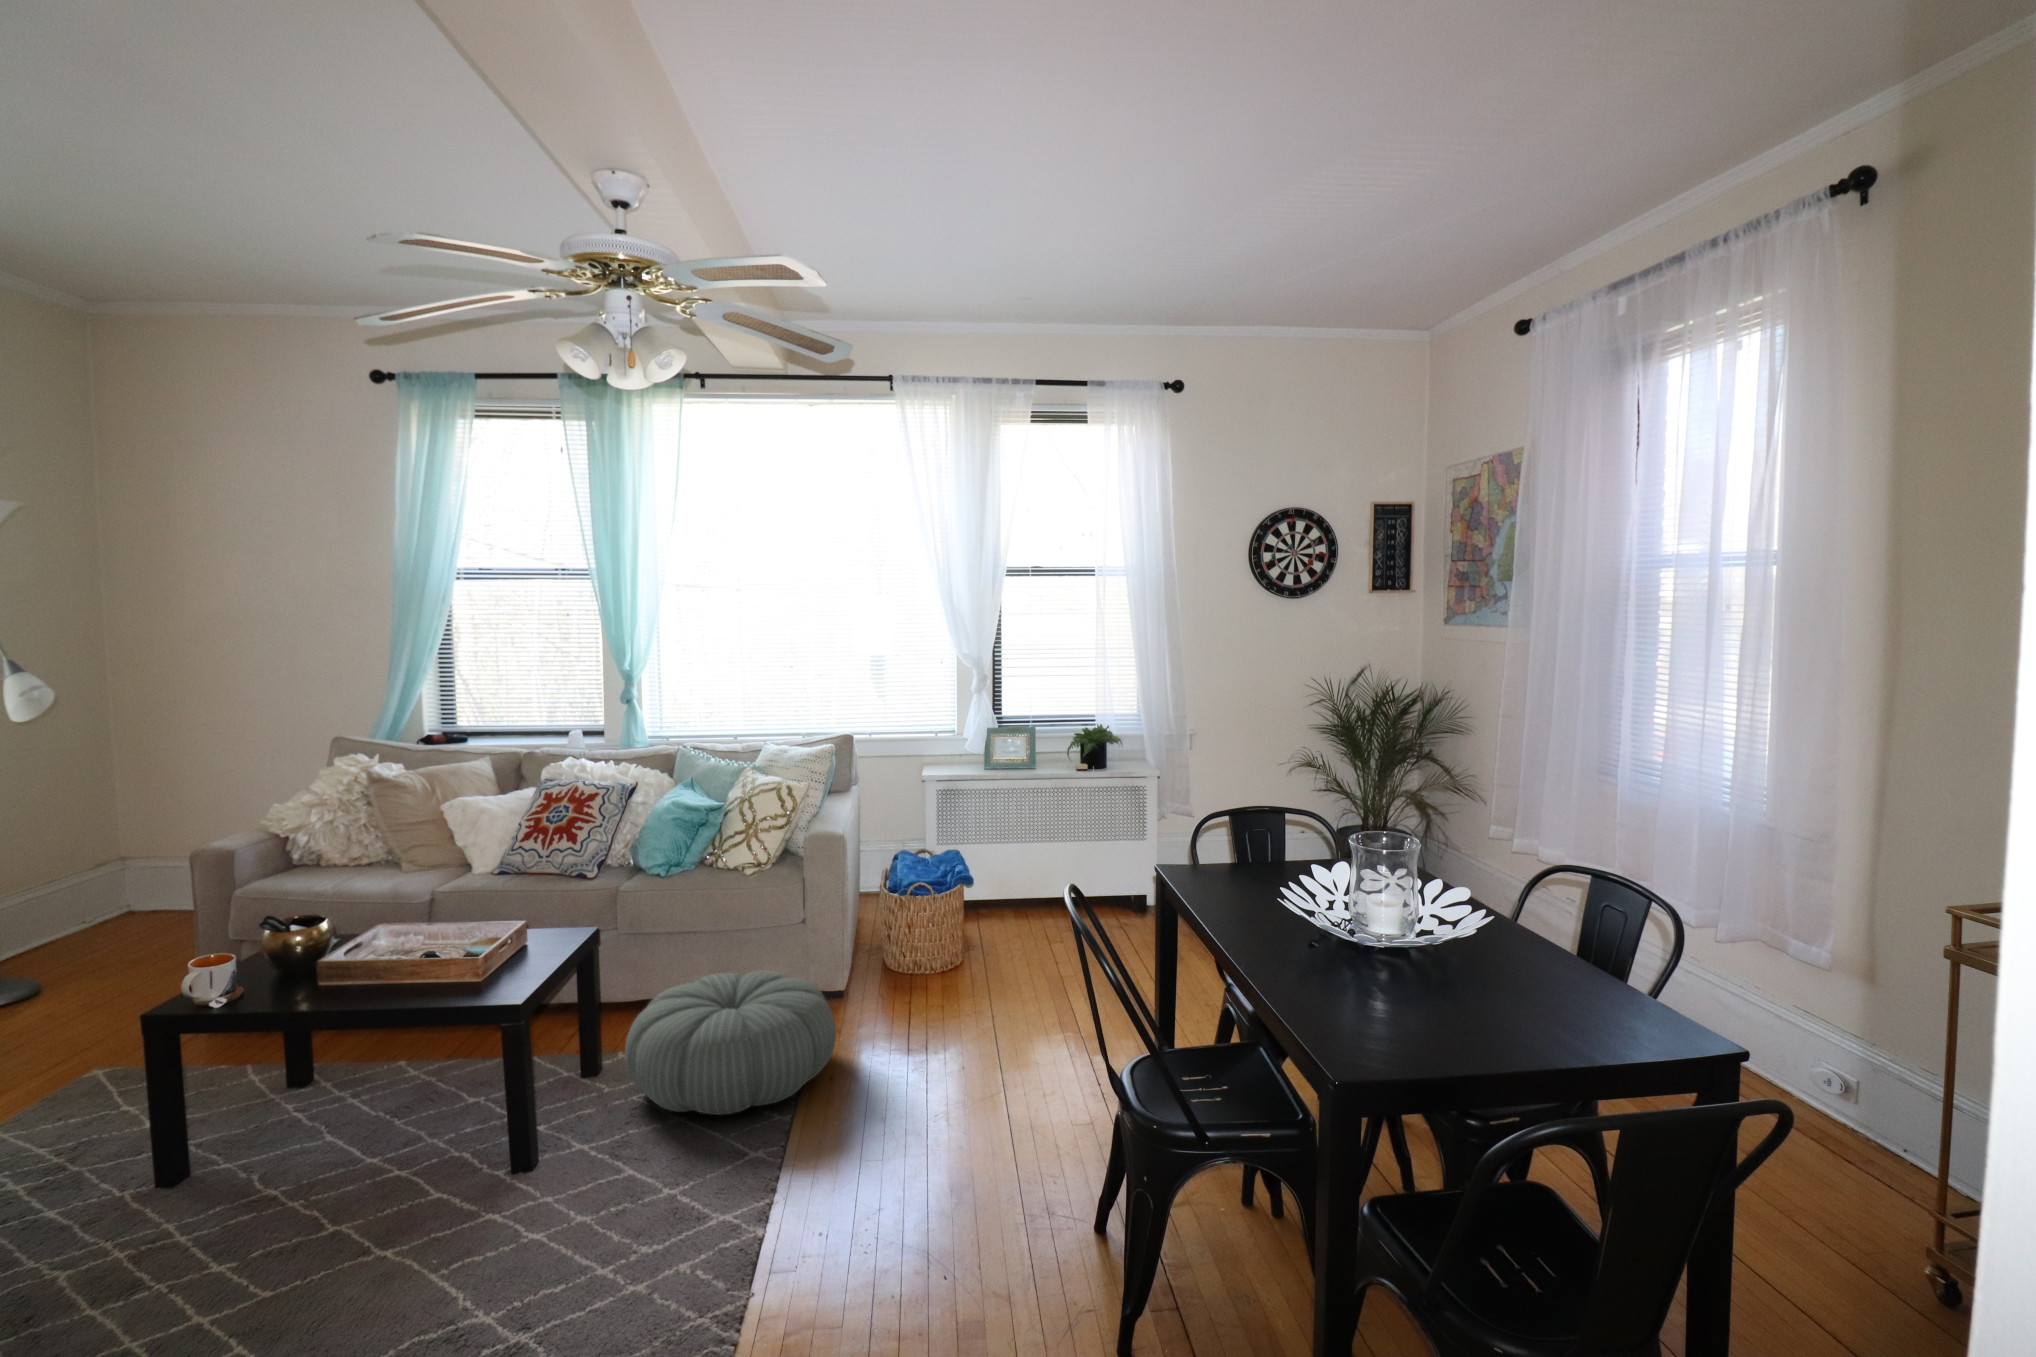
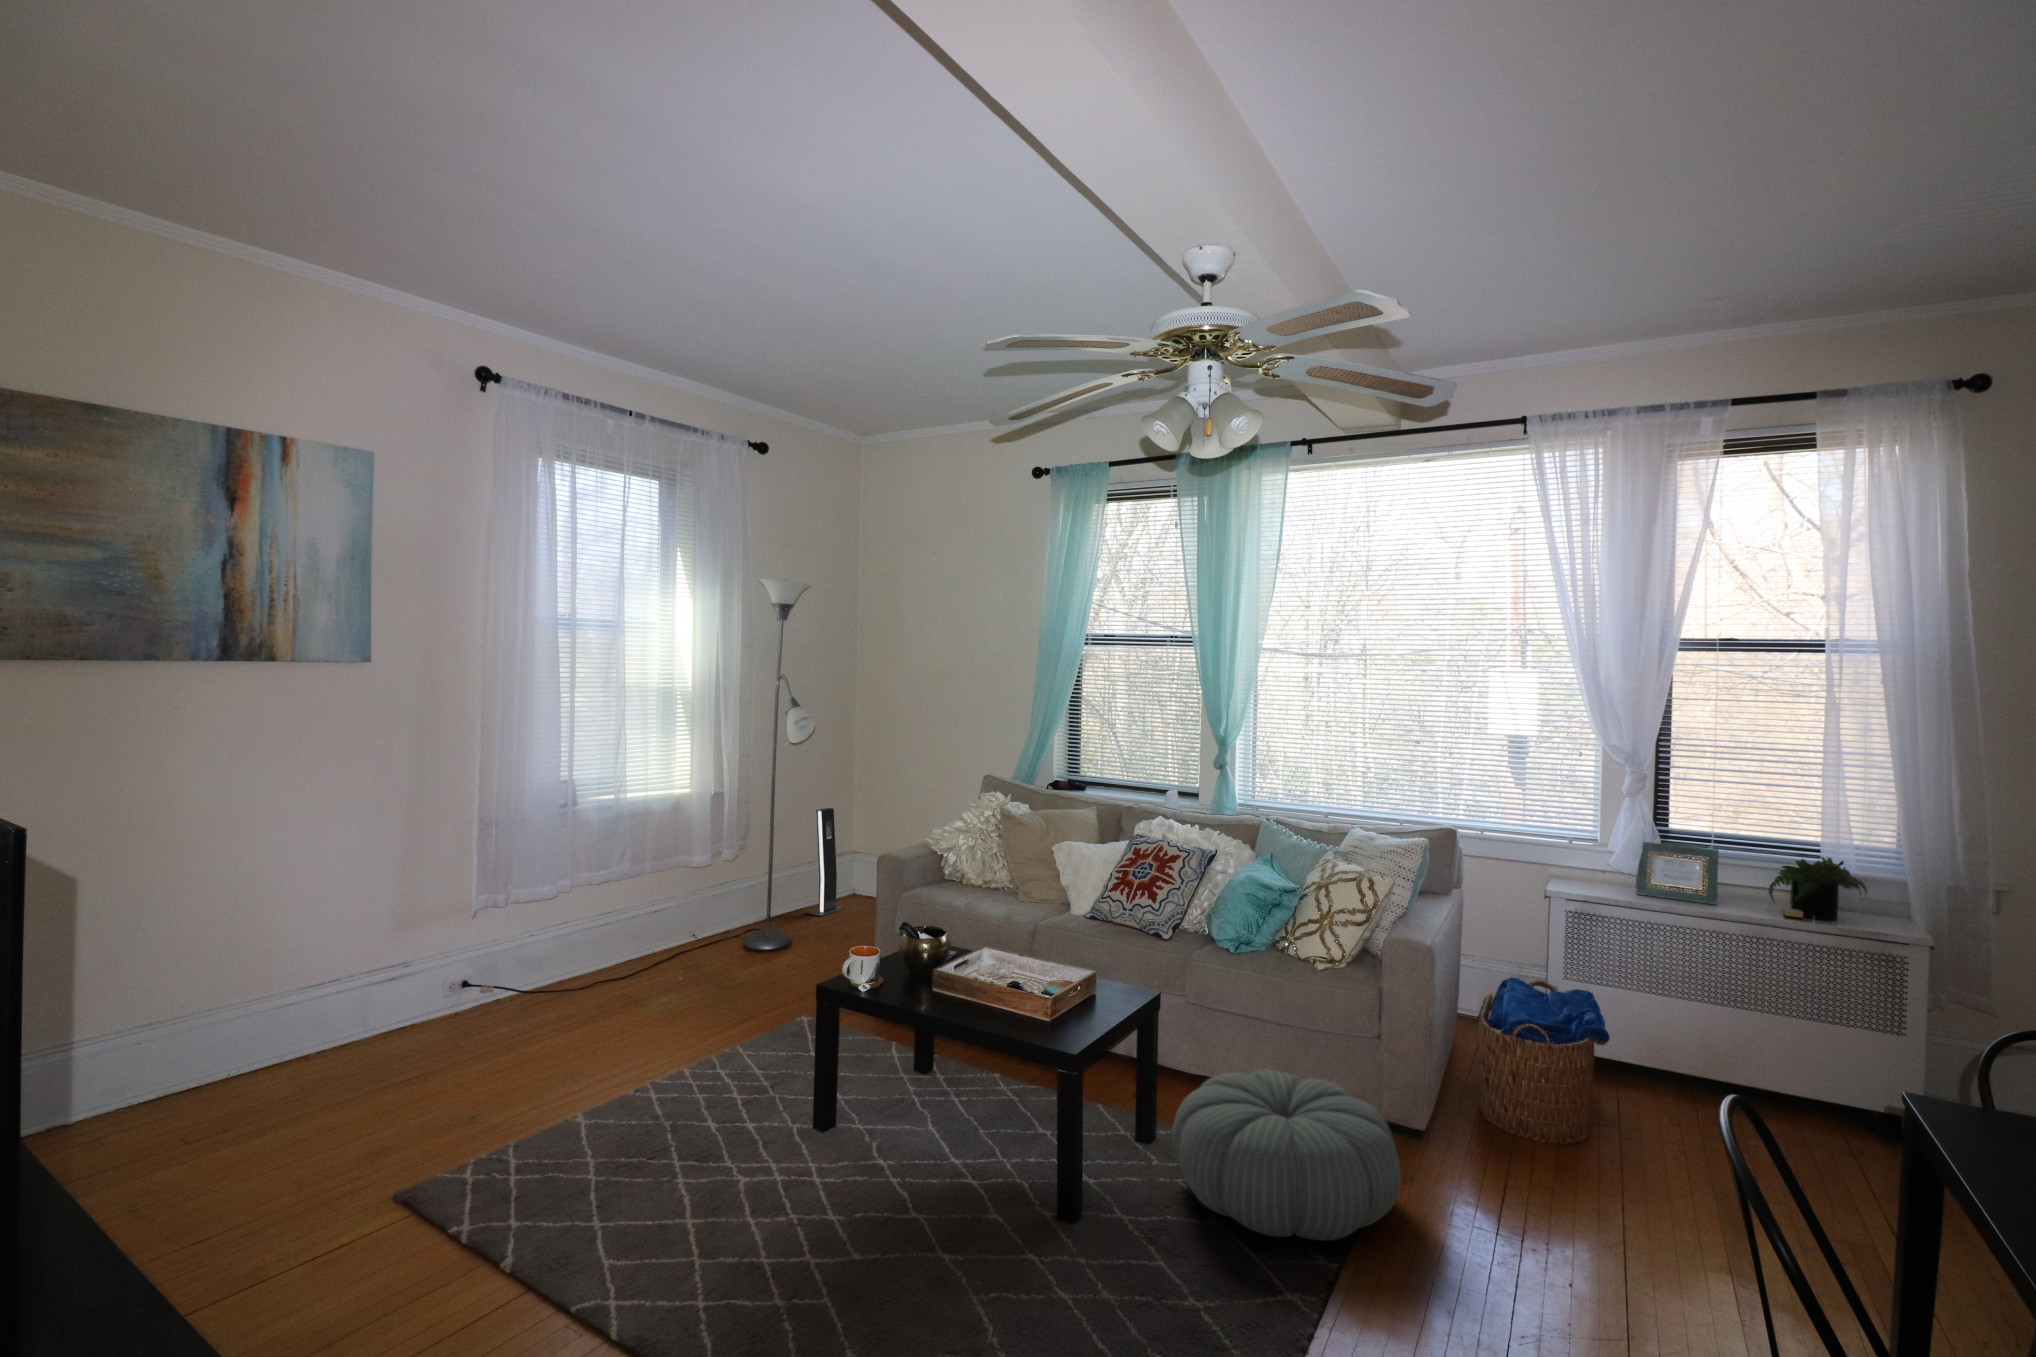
speaker: none [49,805,115,950] -> present [806,808,844,916]

